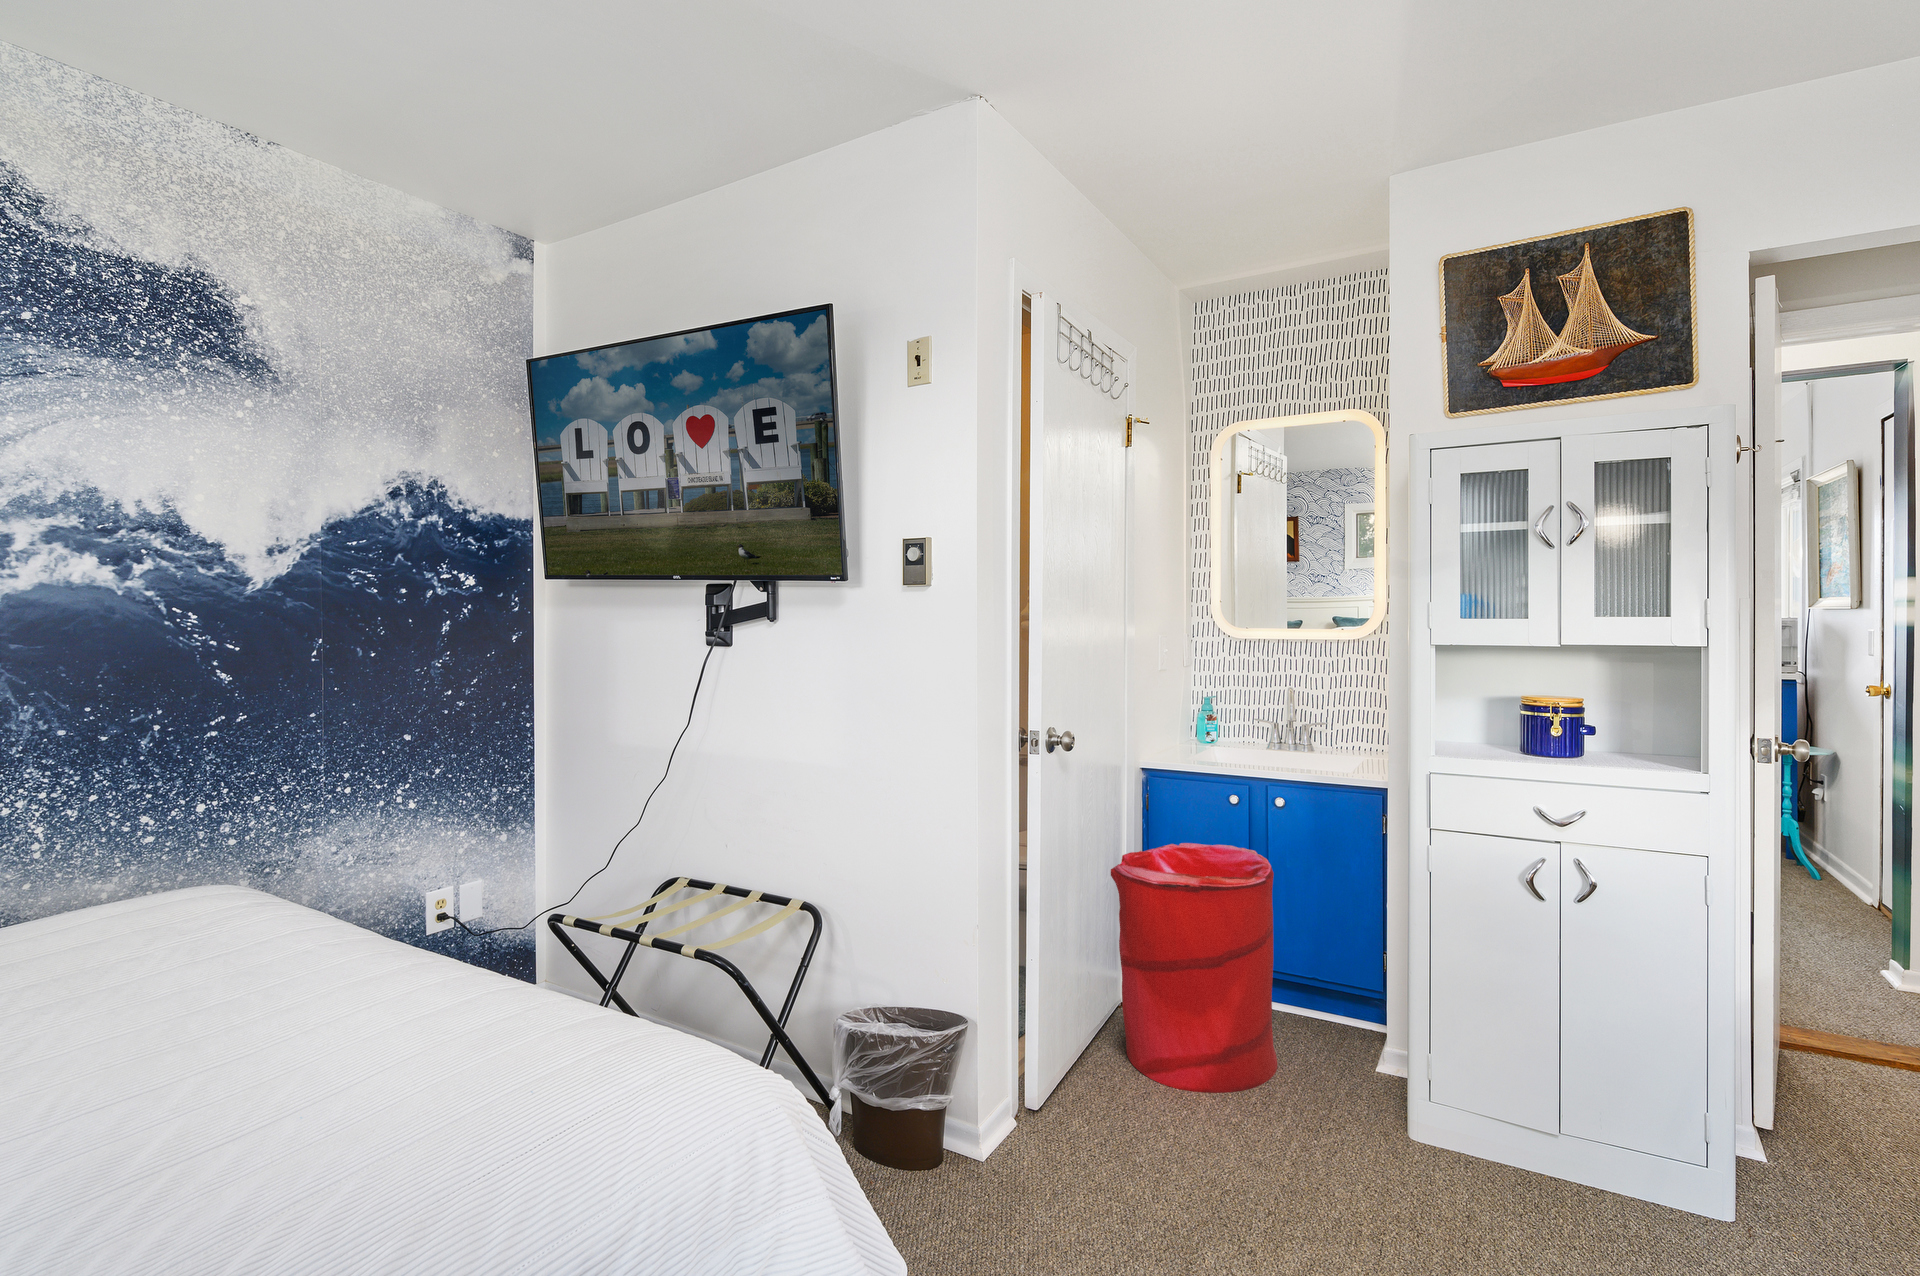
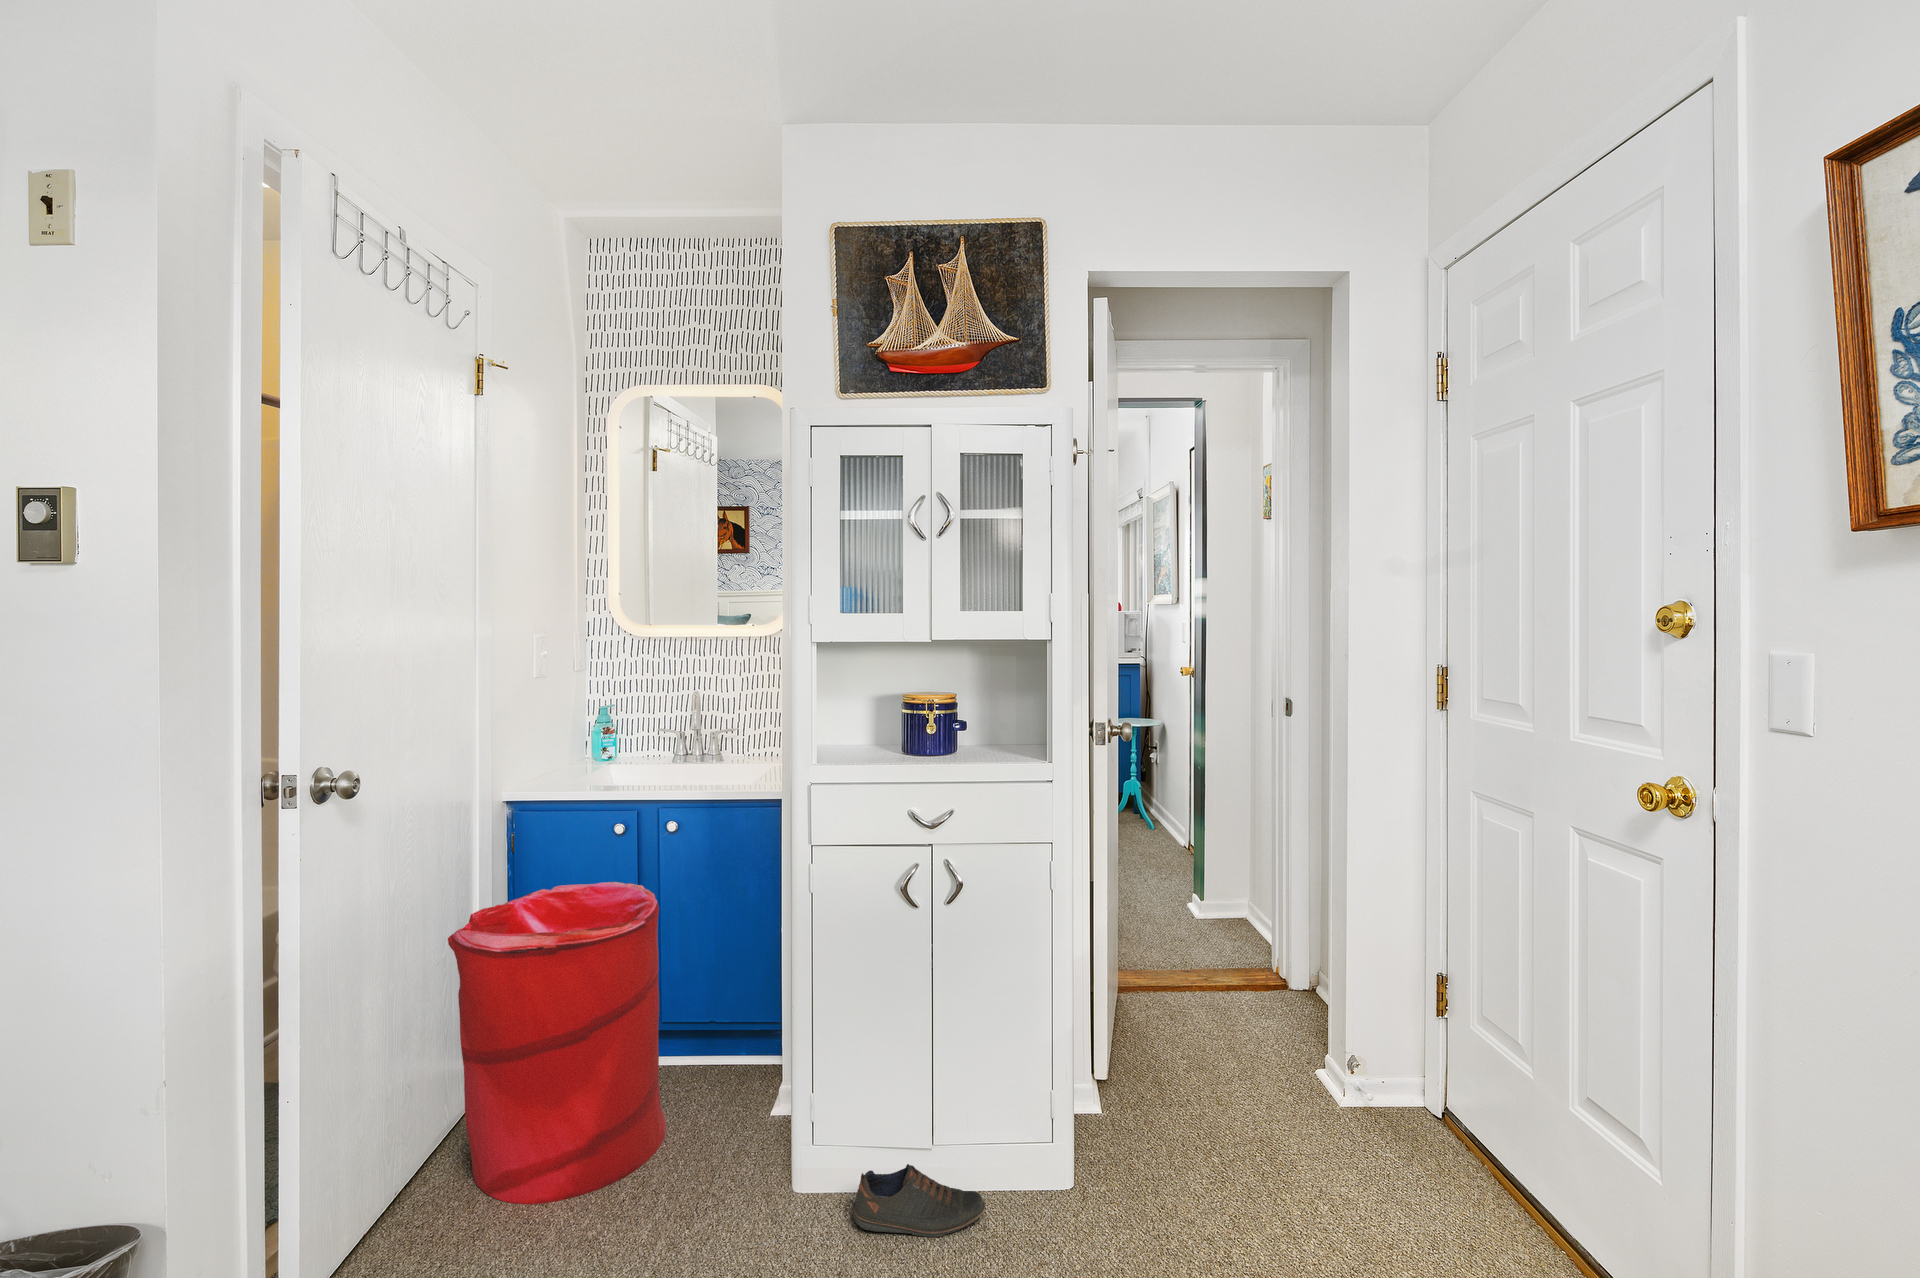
shoe: none [1473,1135,1622,1216] -> present [853,1164,985,1237]

